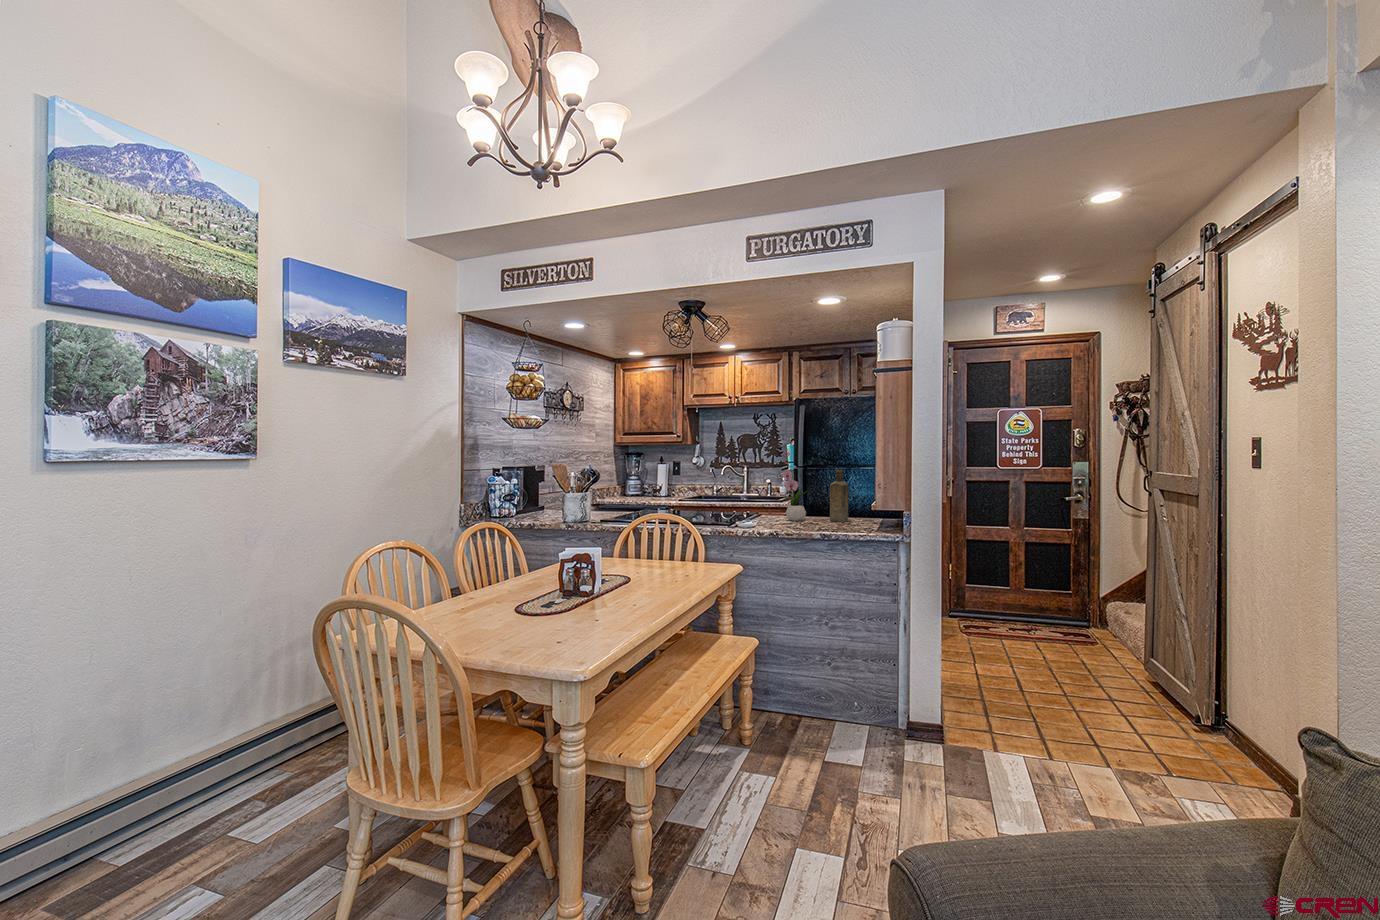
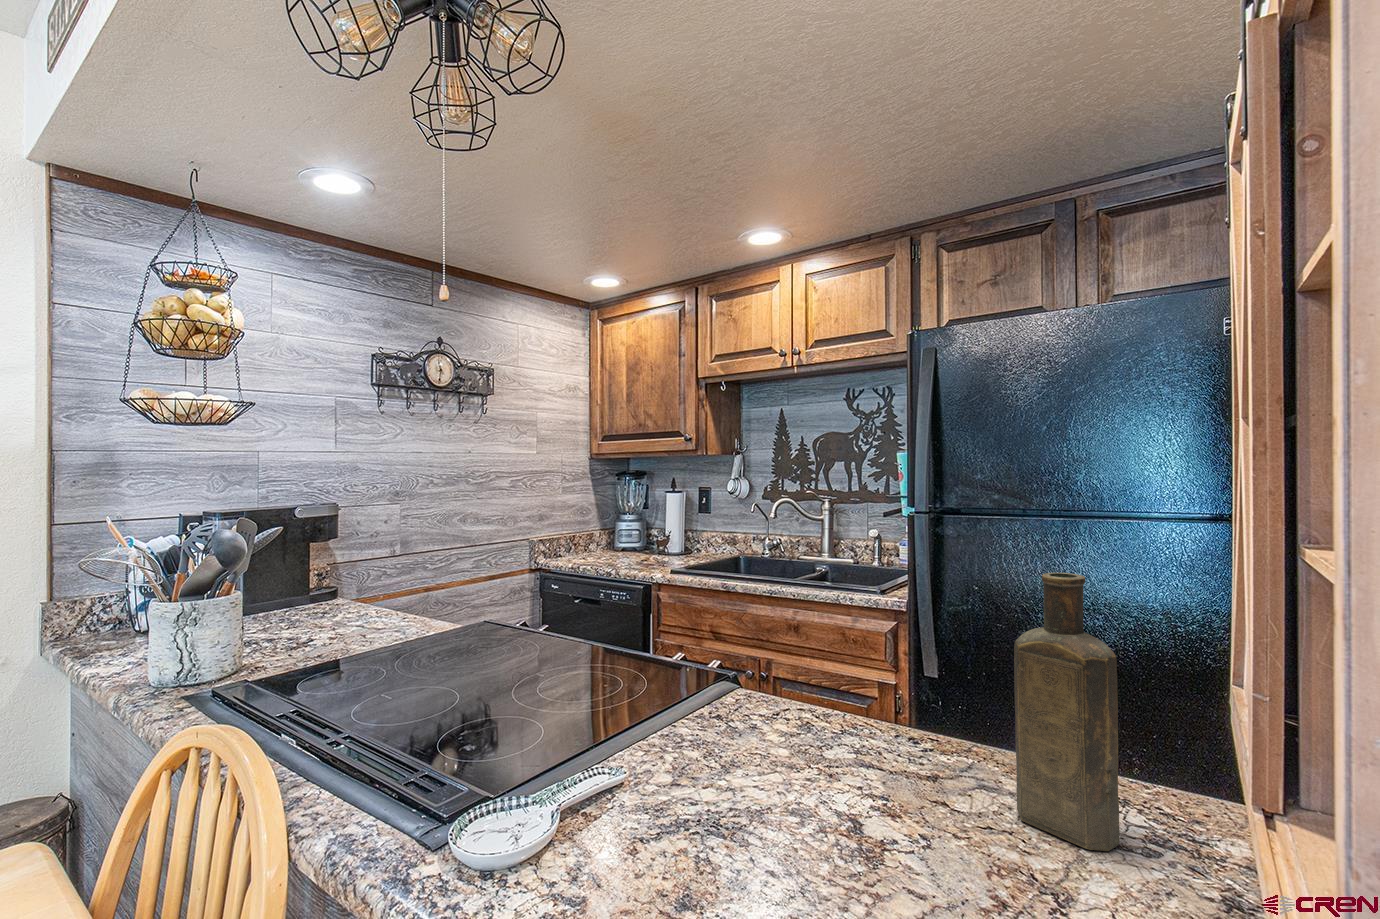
flower arrangement: present [782,462,807,521] -> none [791,526,913,798]

